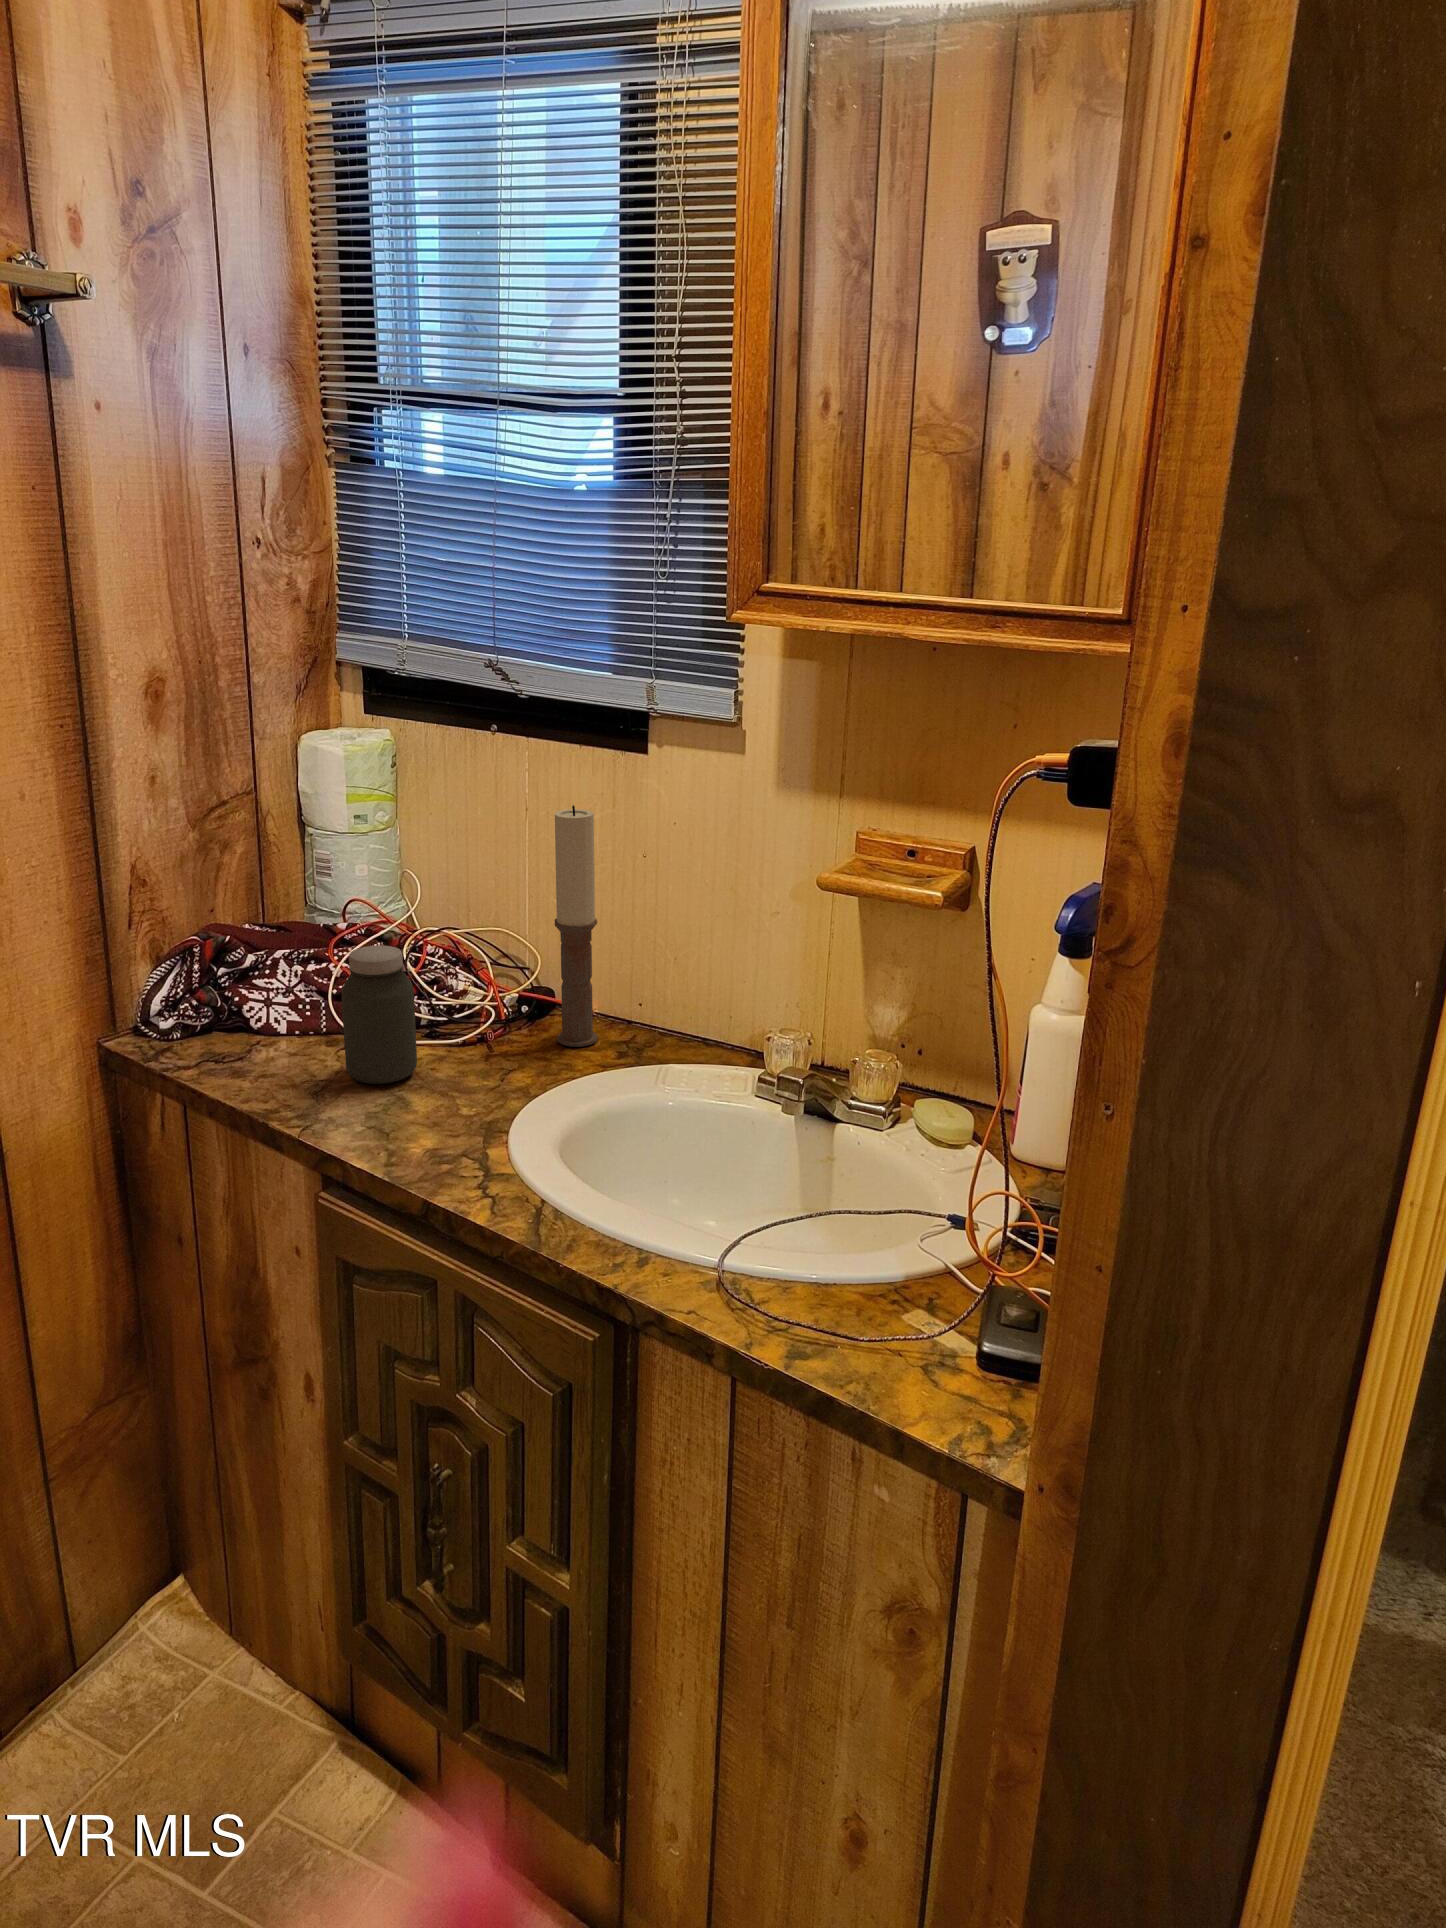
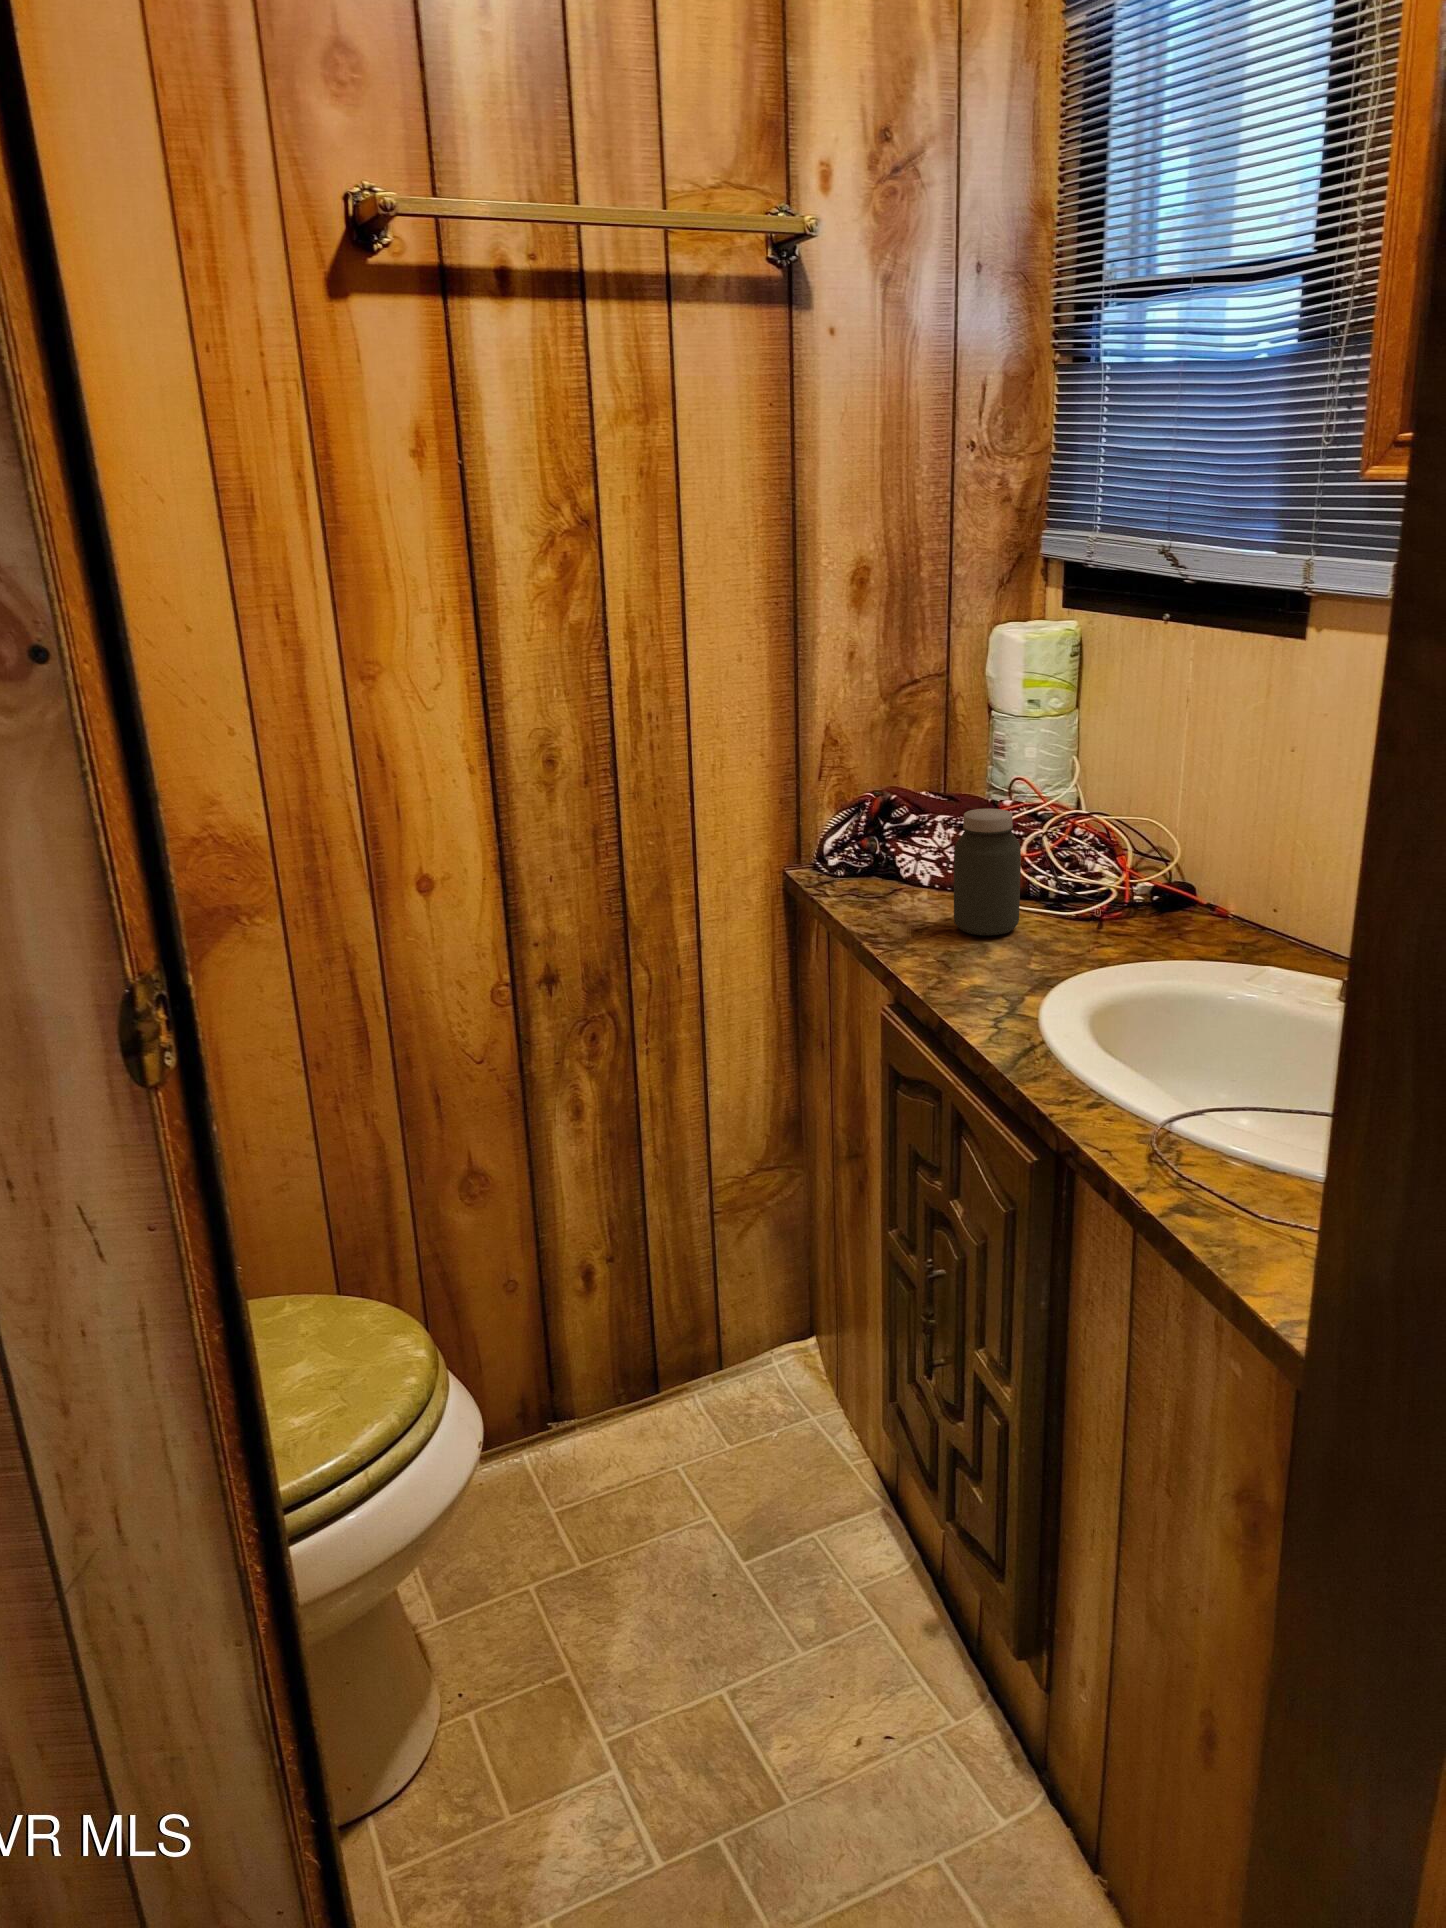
candle: present [555,805,598,1047] -> none [1168,687,1226,935]

